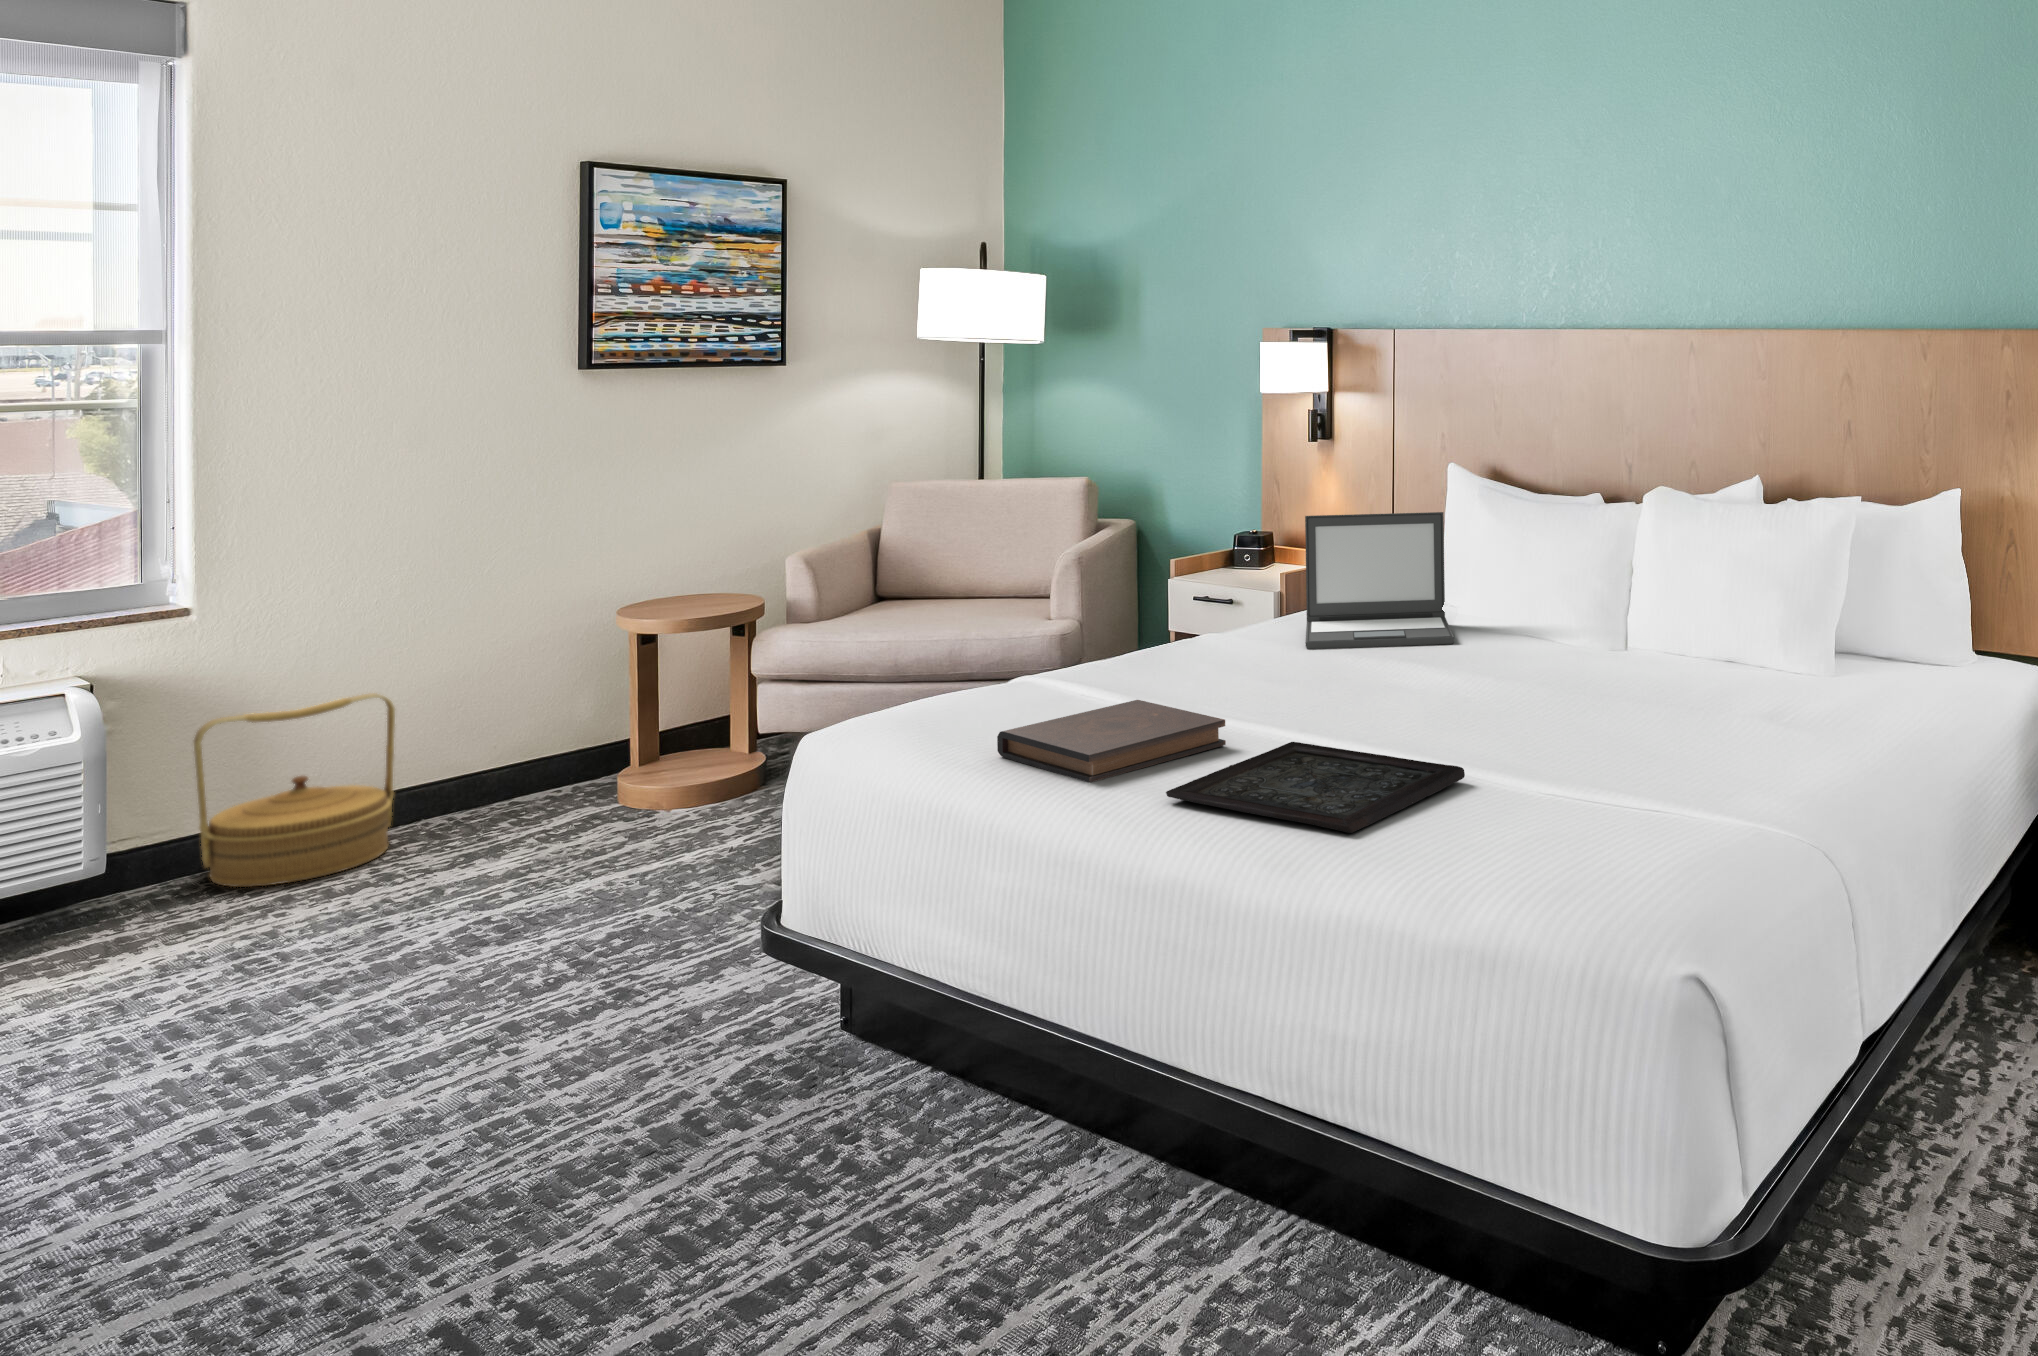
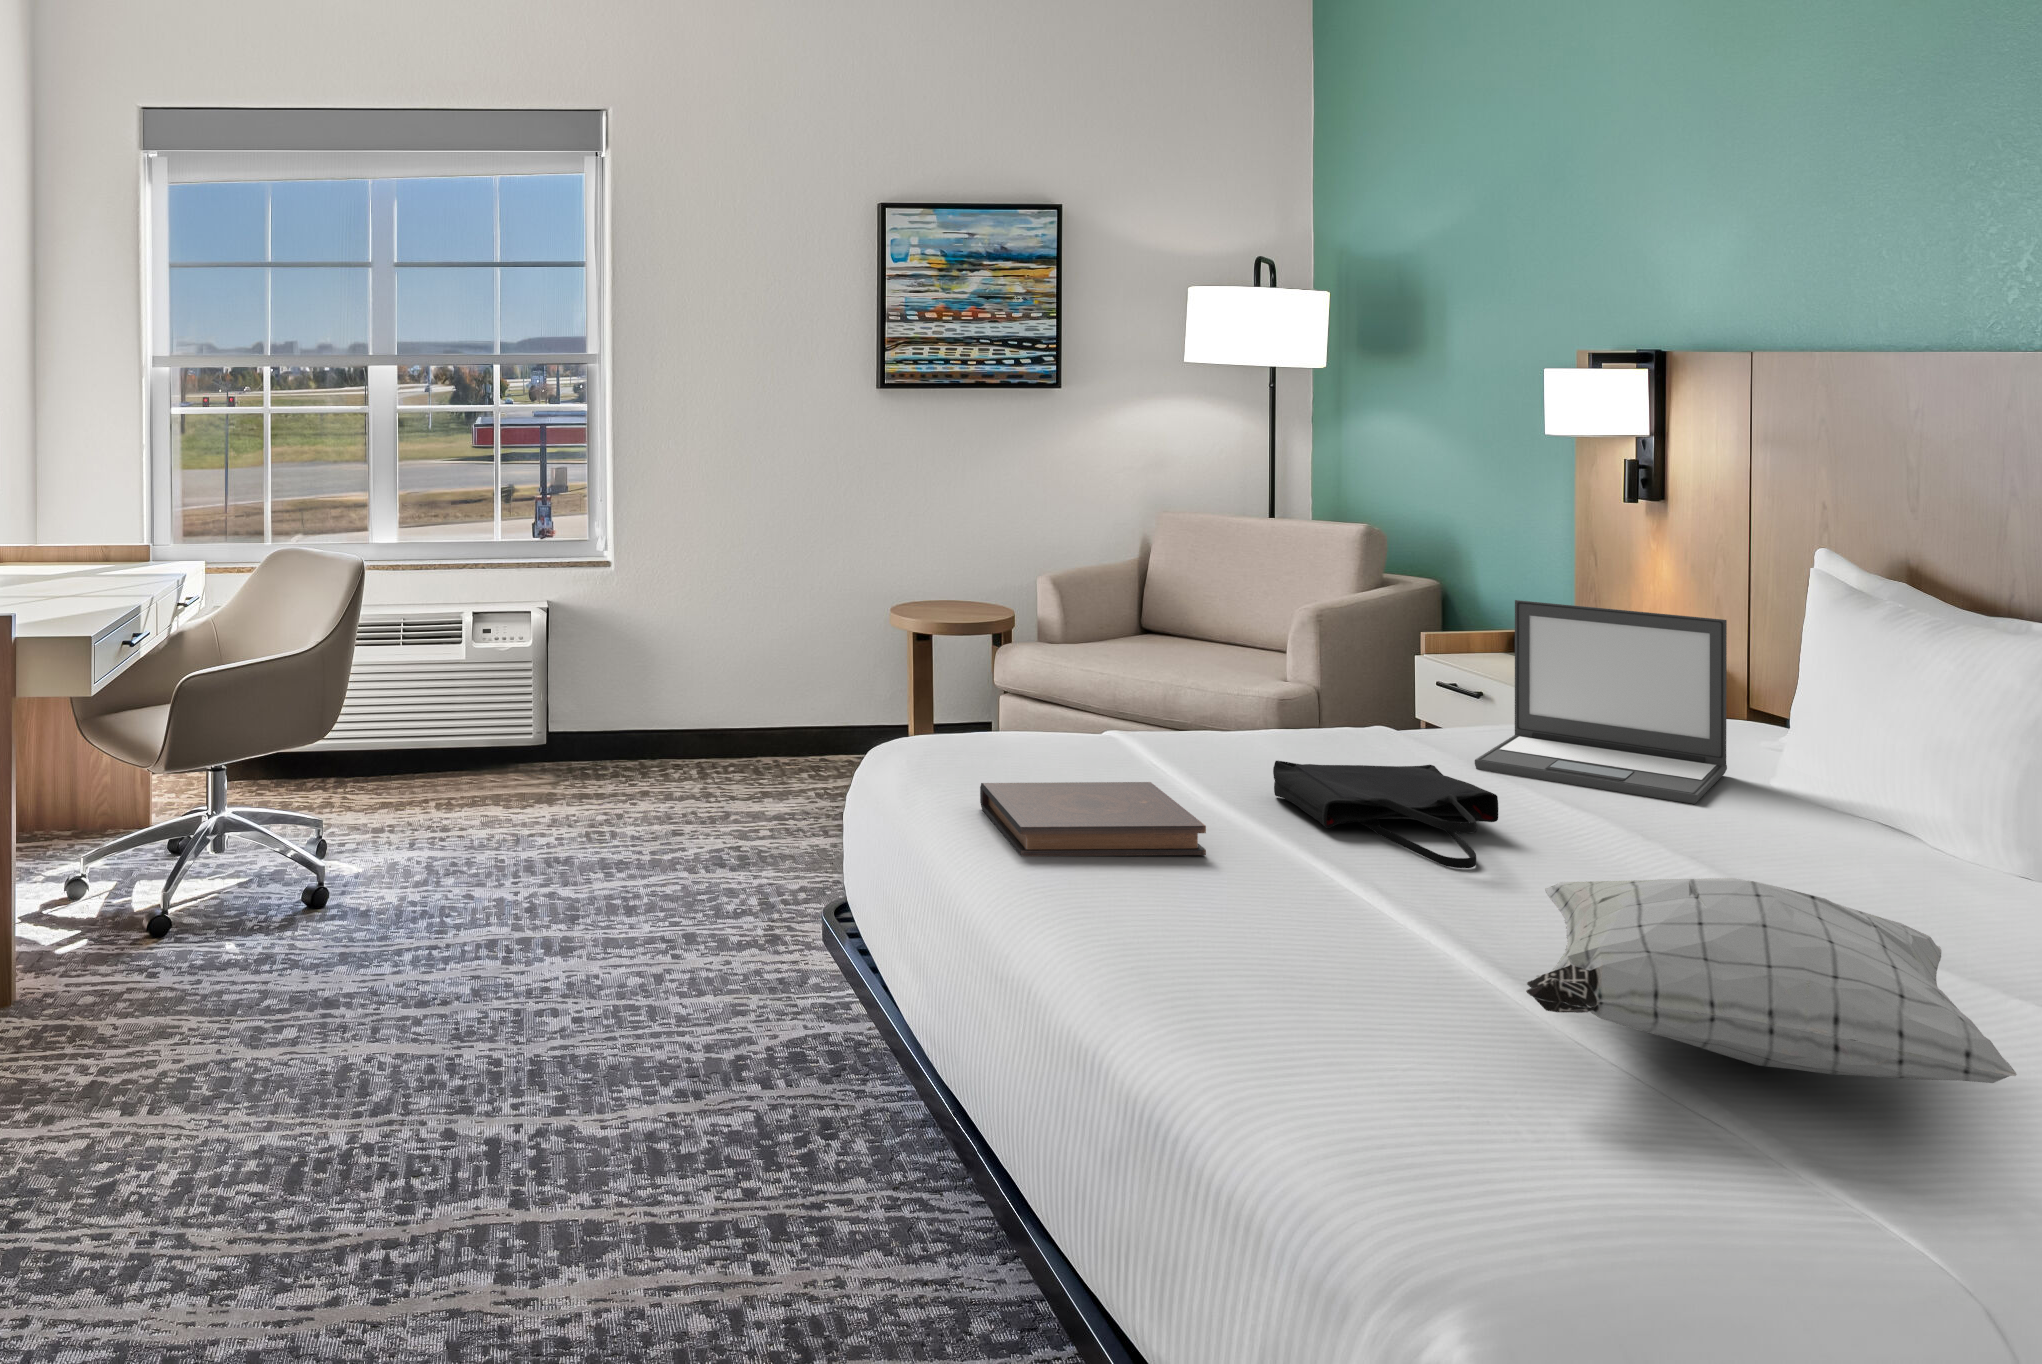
tote bag: none [1209,646,1396,713] -> present [1273,761,1498,868]
pillow: none [1515,653,1831,771] -> present [1526,878,2017,1083]
woven basket: present [194,693,395,887] -> none [597,645,724,785]
tray: present [1166,742,1465,833] -> none [1058,870,1419,990]

